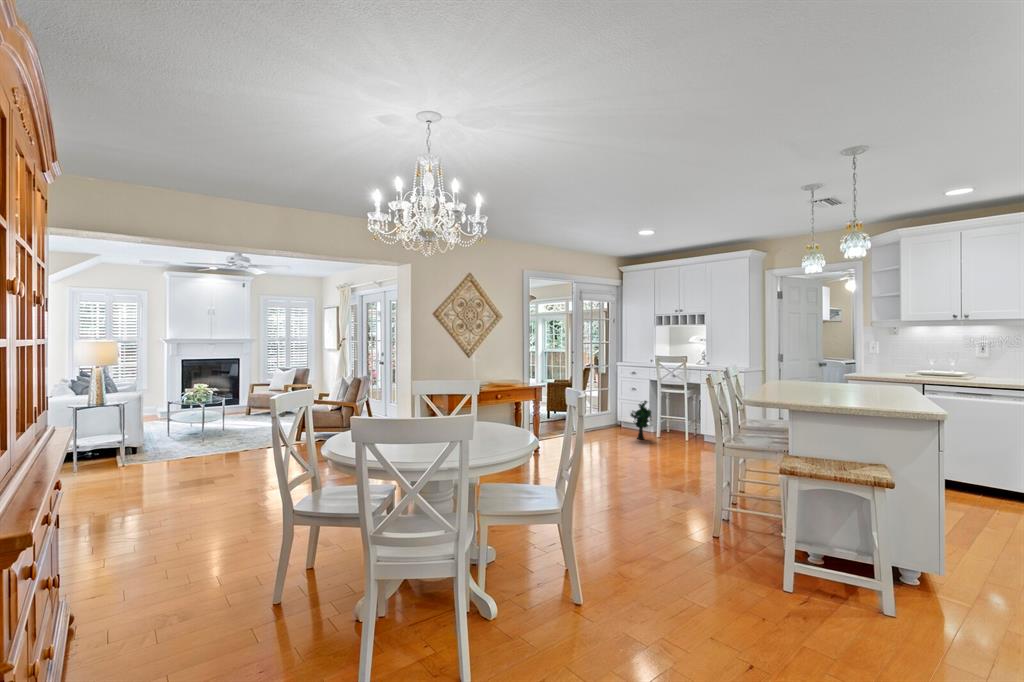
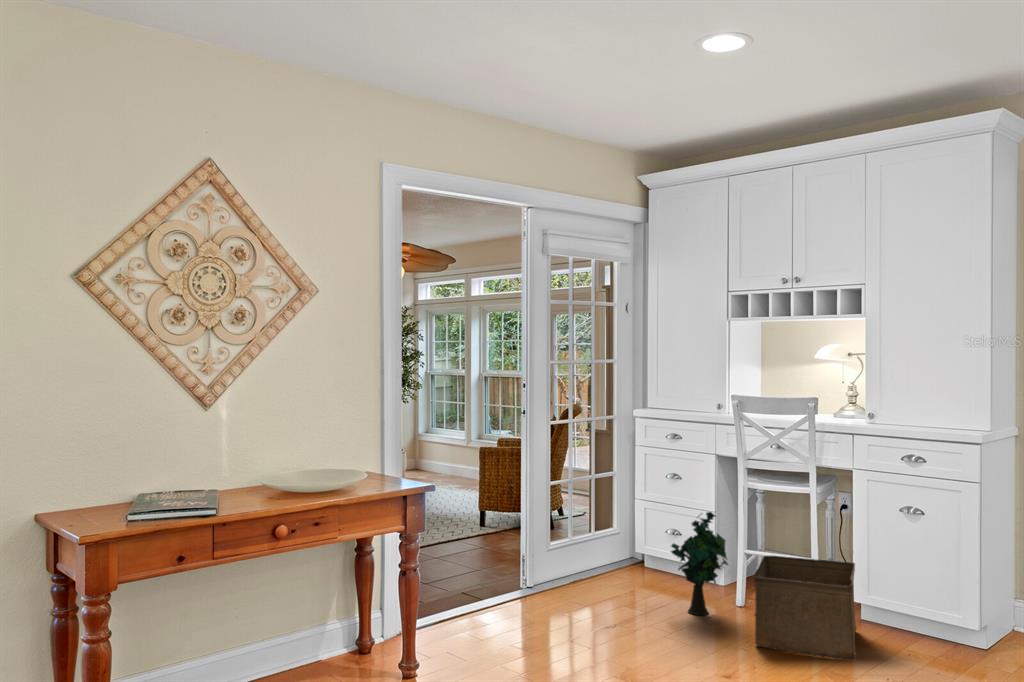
storage bin: none [659,416,699,449] -> present [753,556,856,661]

